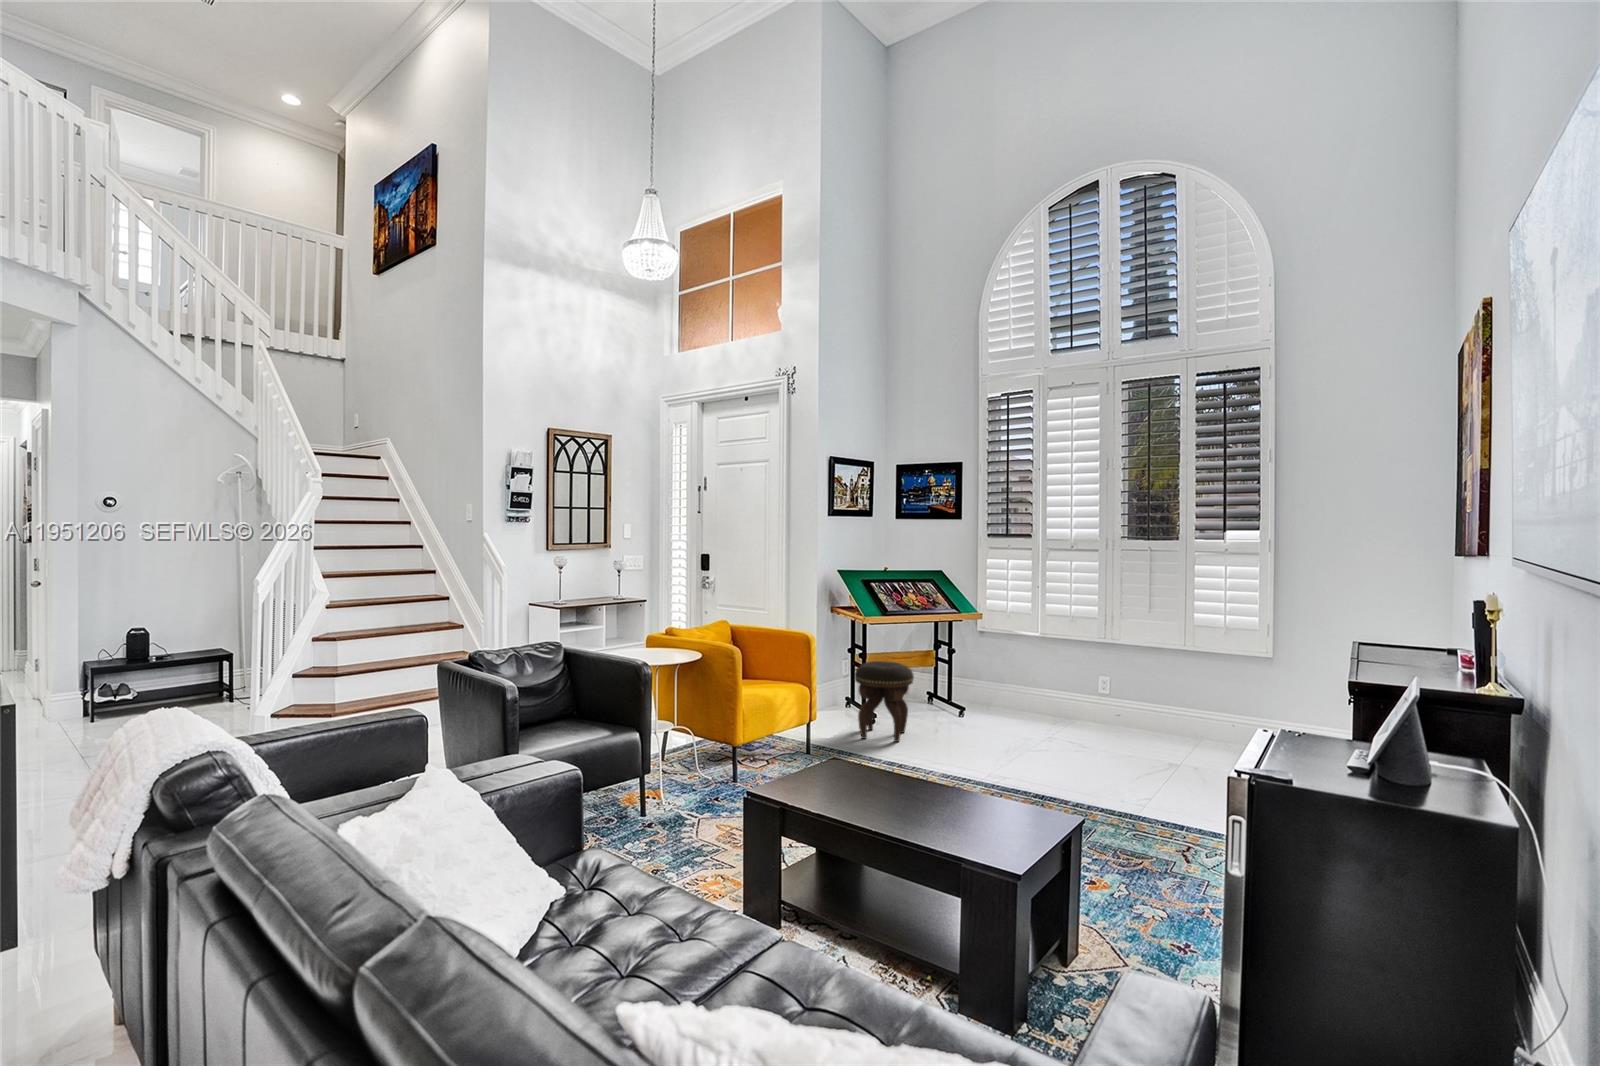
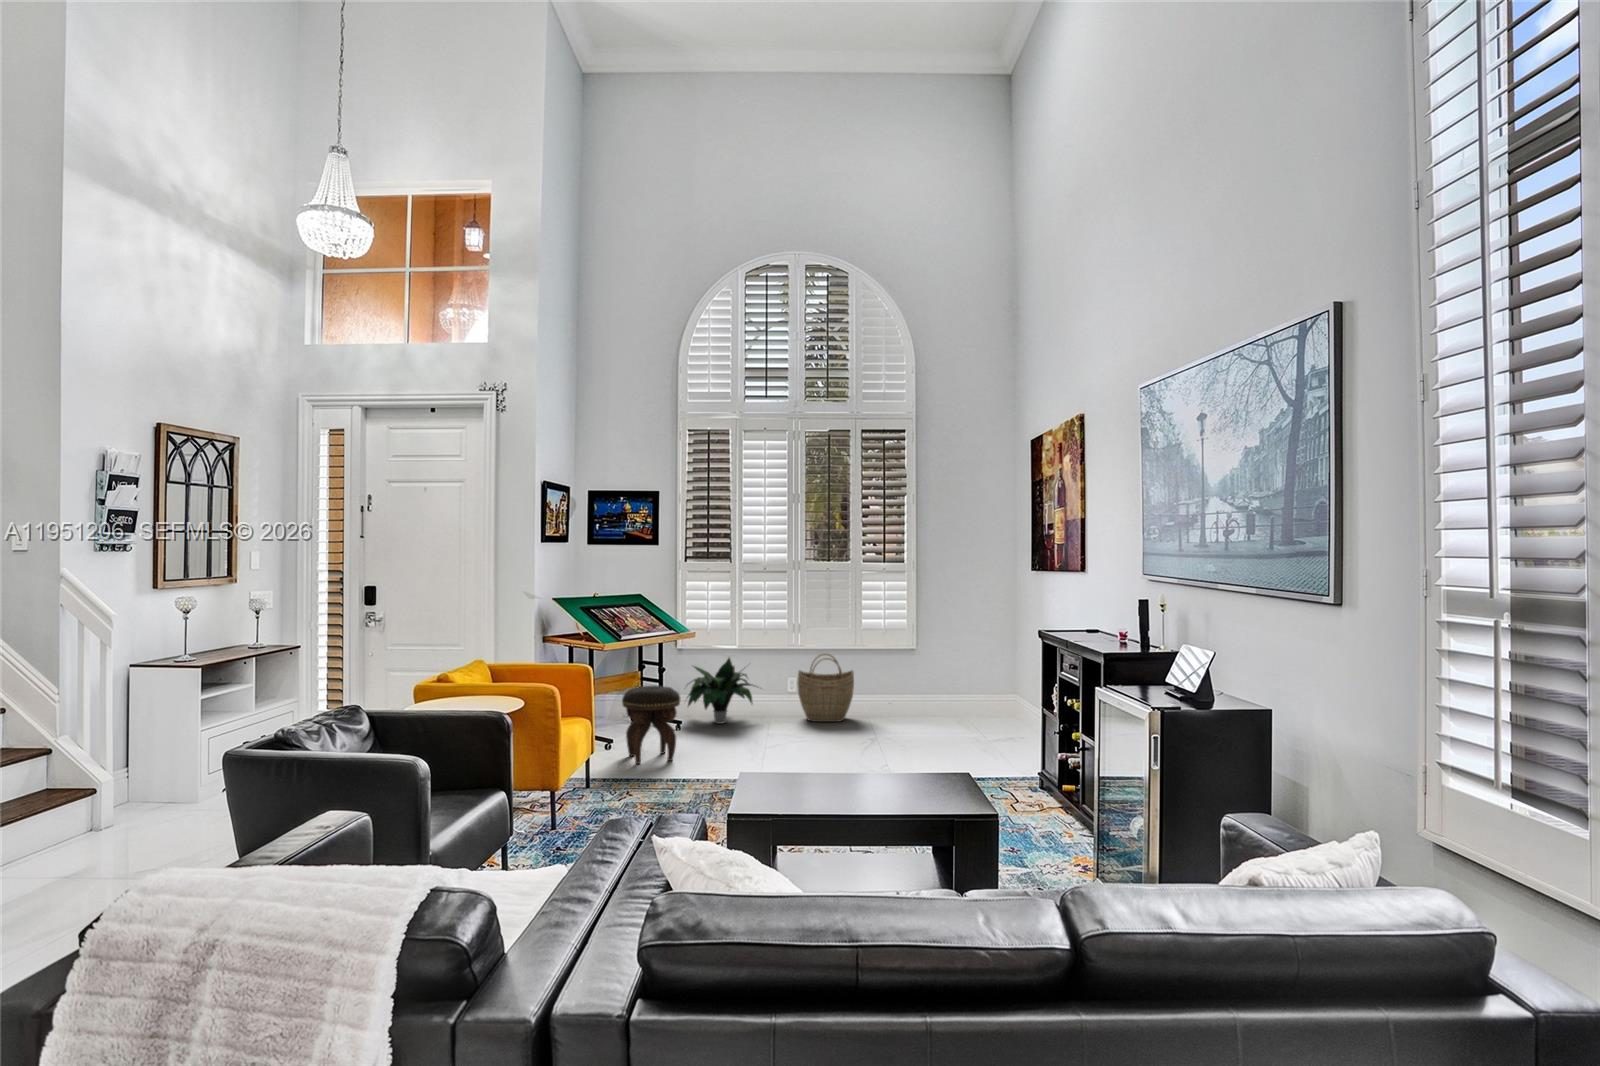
potted plant: none [966,641,1061,713] -> present [688,658,755,724]
woven basket: none [1098,649,1172,733] -> present [797,653,854,722]

